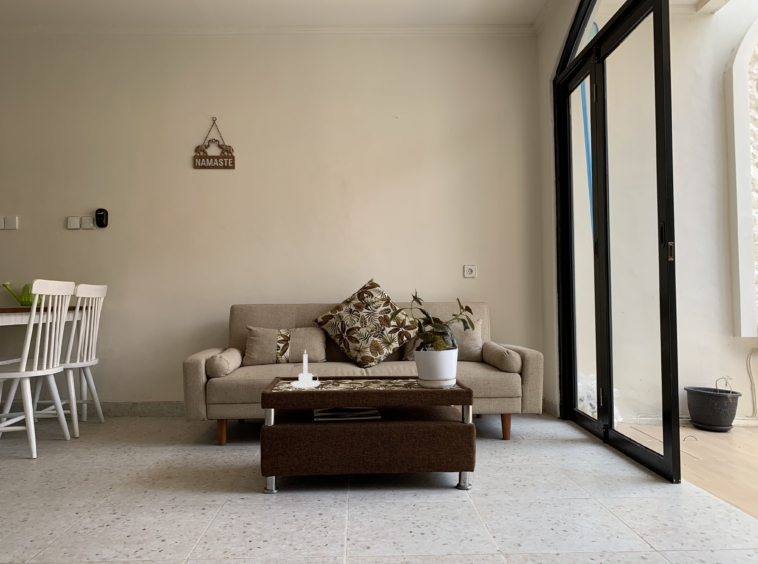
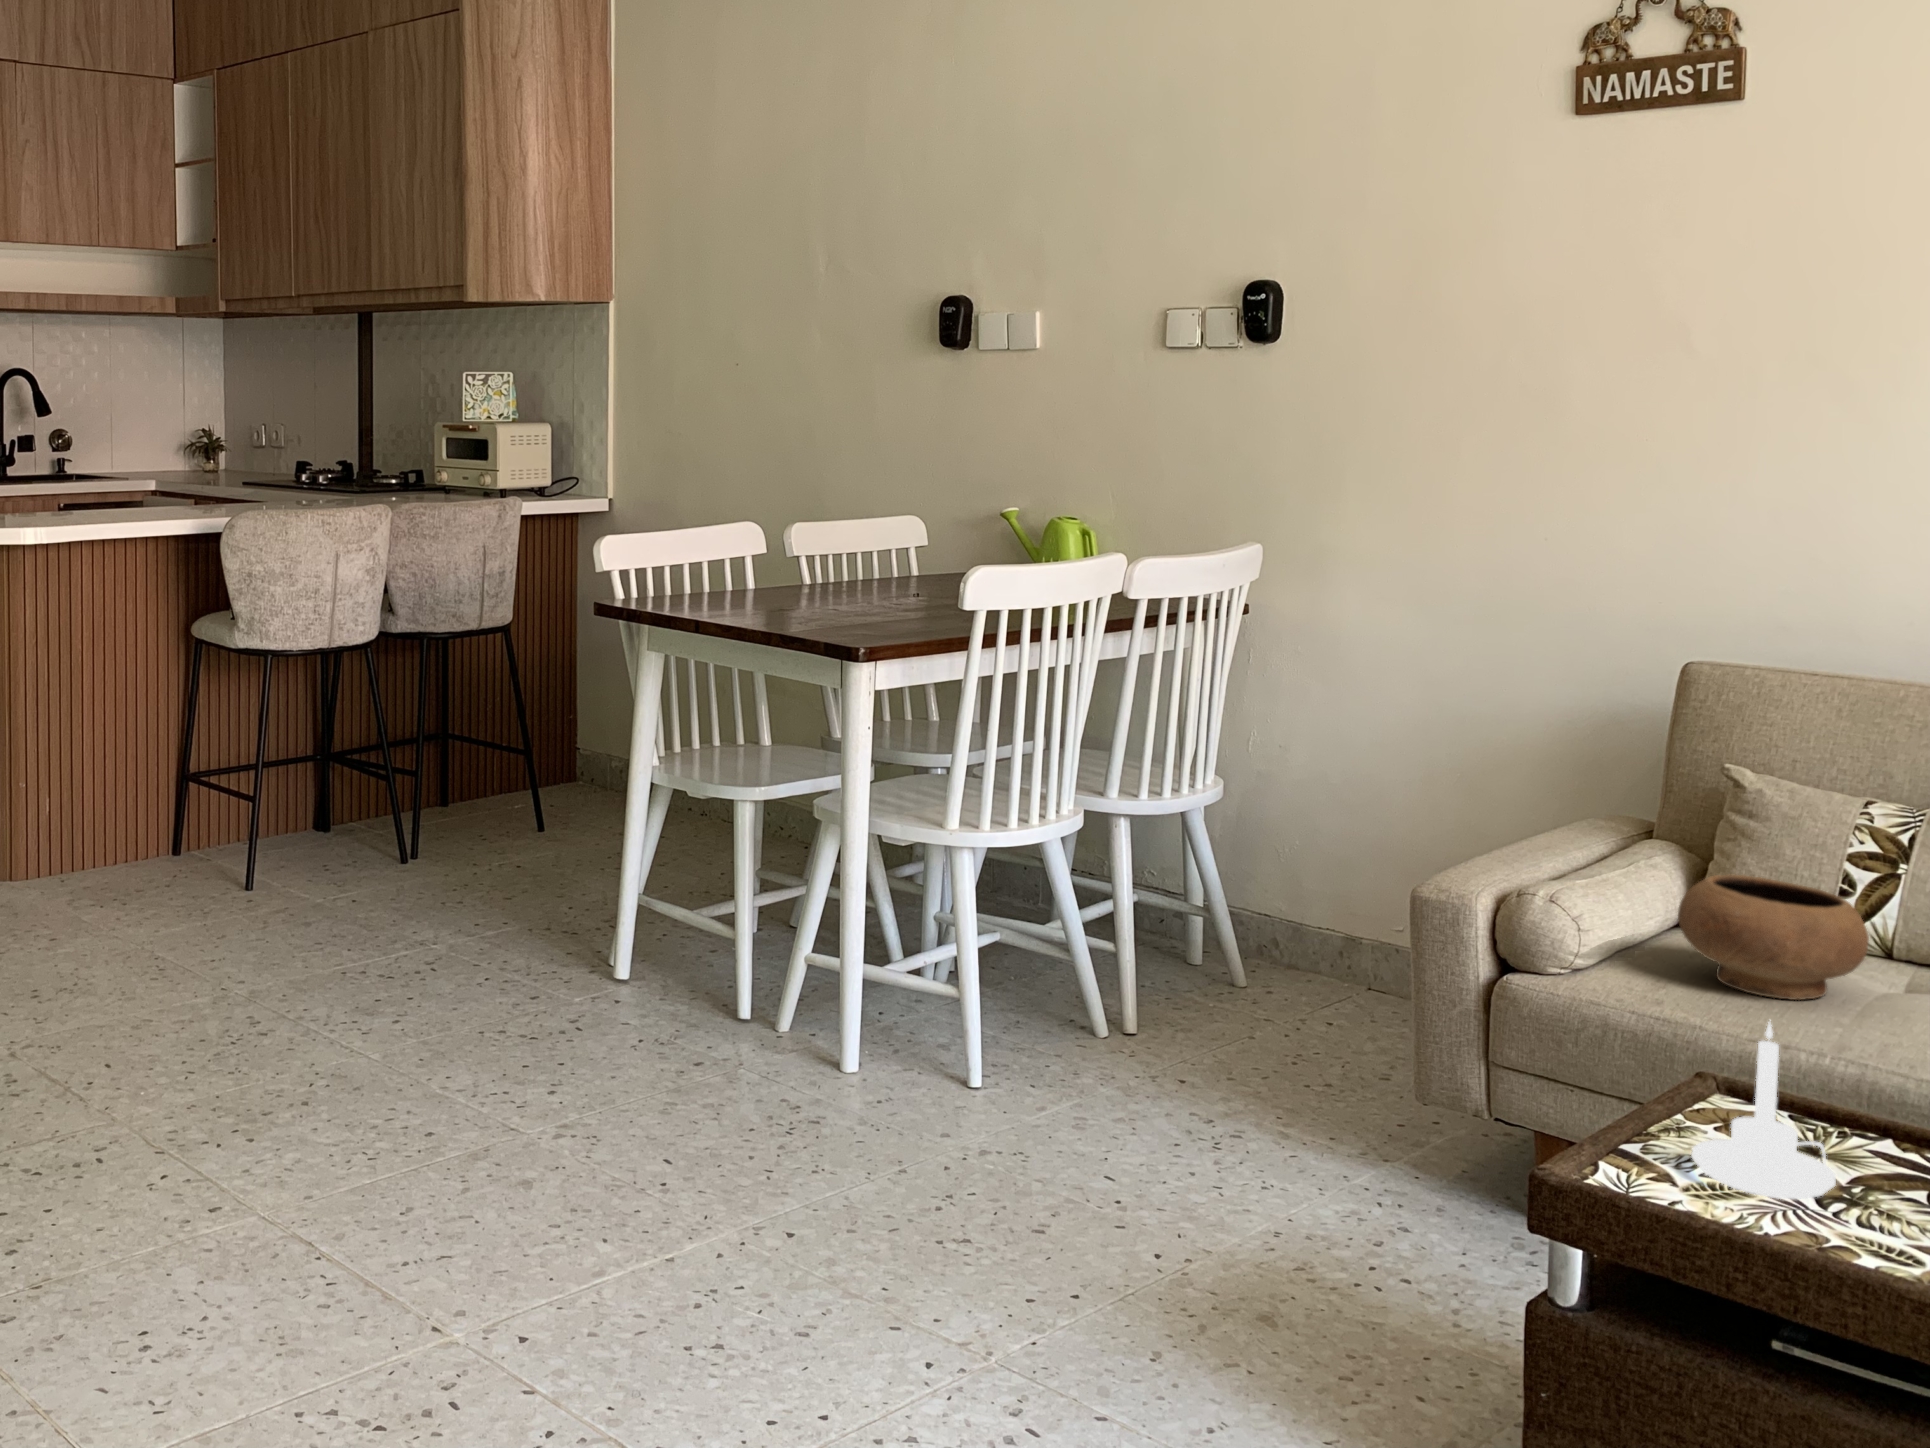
bowl: none [249,346,290,371] -> present [1678,875,1869,1000]

